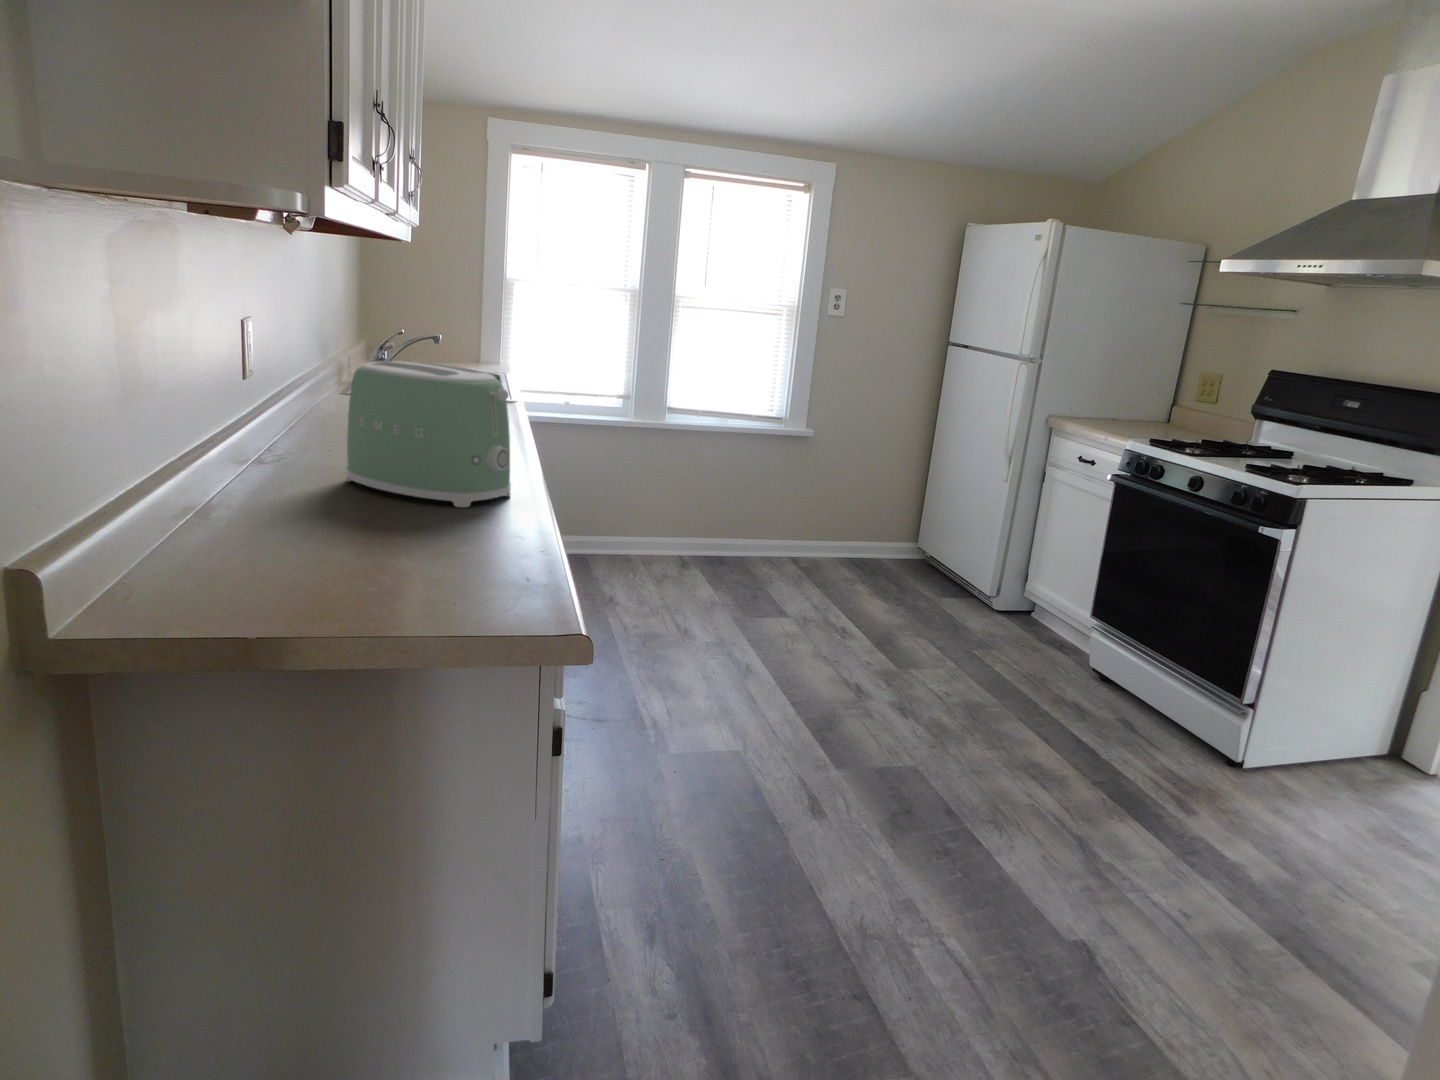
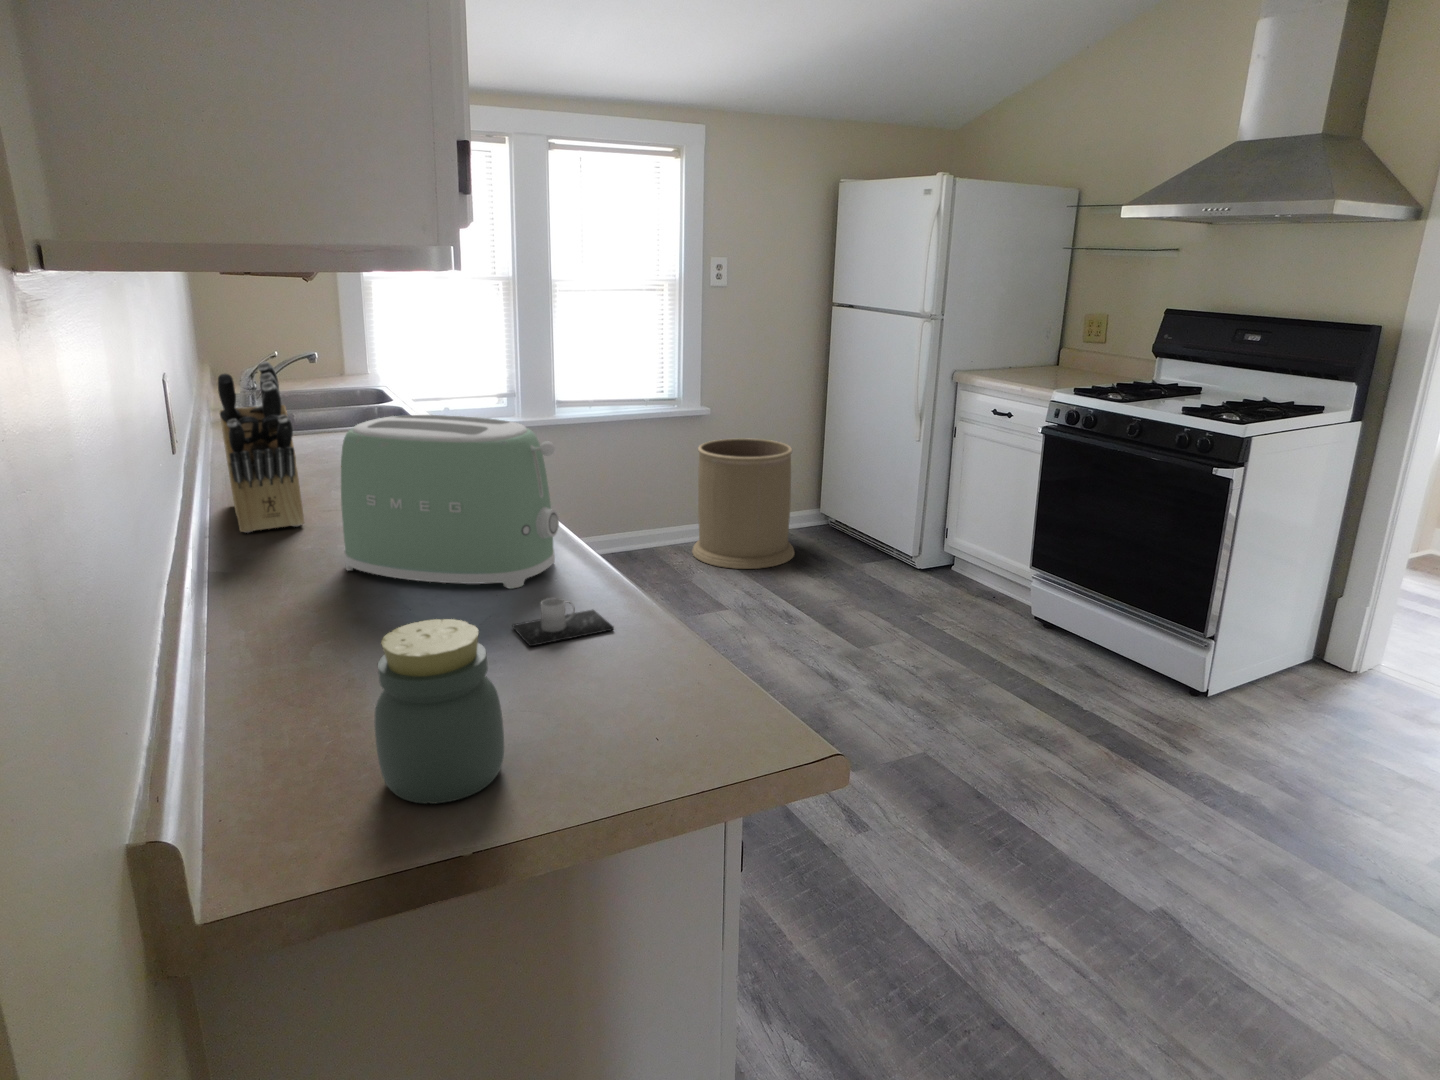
knife block: none [283,312,353,452] -> present [218,362,304,533]
trash can: none [777,462,884,589] -> present [692,438,794,569]
jar: none [240,477,342,609] -> present [374,619,504,804]
mug: none [432,508,509,540] -> present [512,598,614,646]

